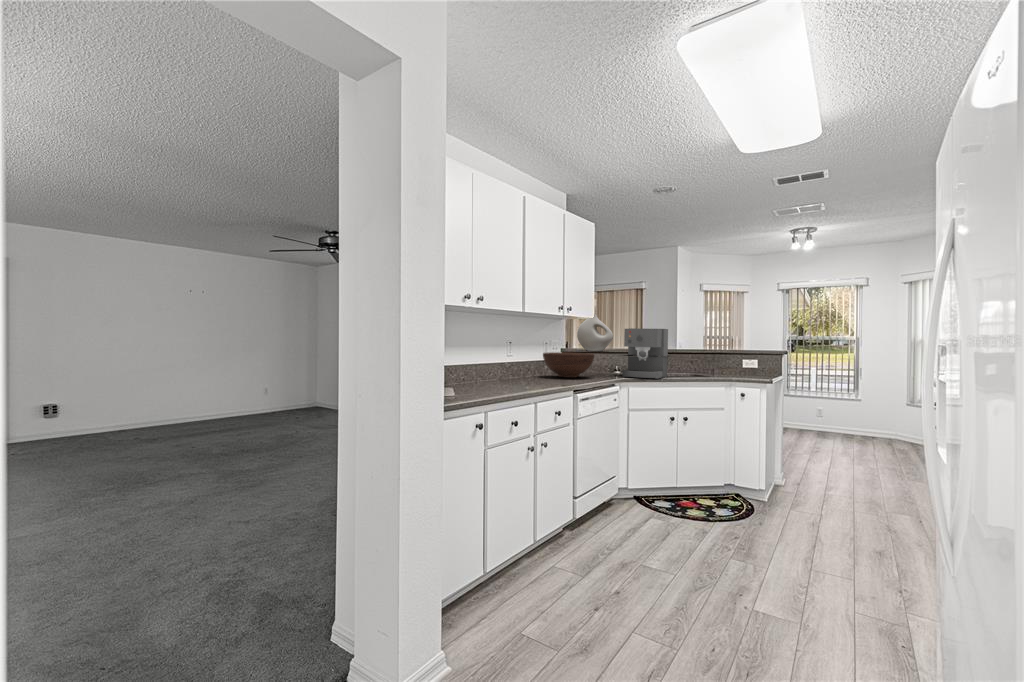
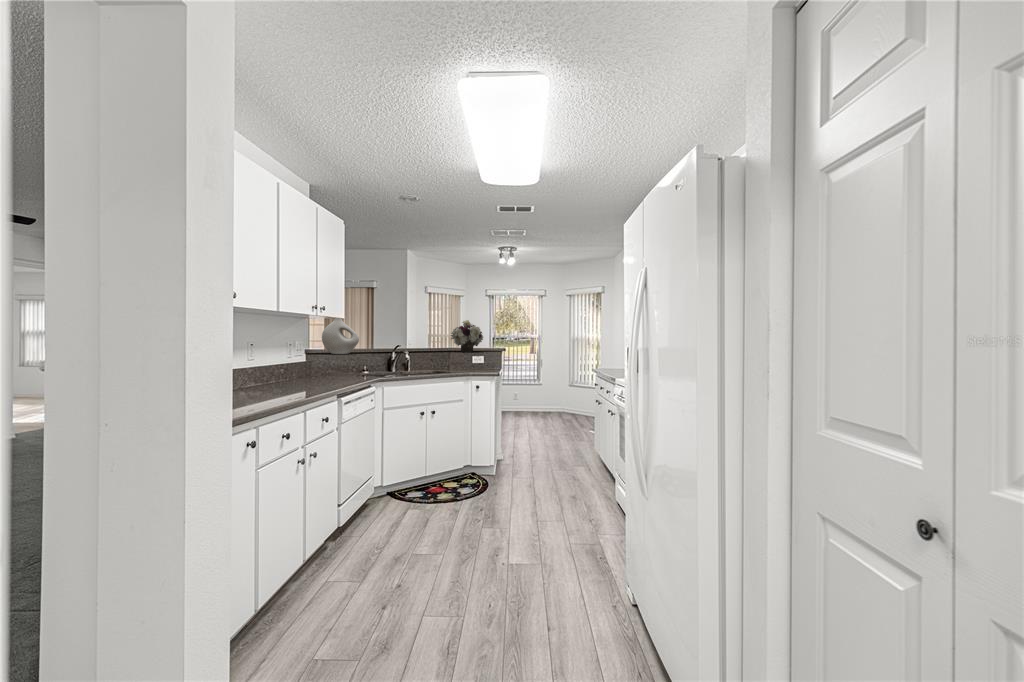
flower arrangement: none [717,316,759,353] -> present [450,320,483,352]
coffee maker: present [622,328,668,379] -> none [375,332,415,379]
fruit bowl: present [543,352,594,378] -> none [294,357,349,382]

